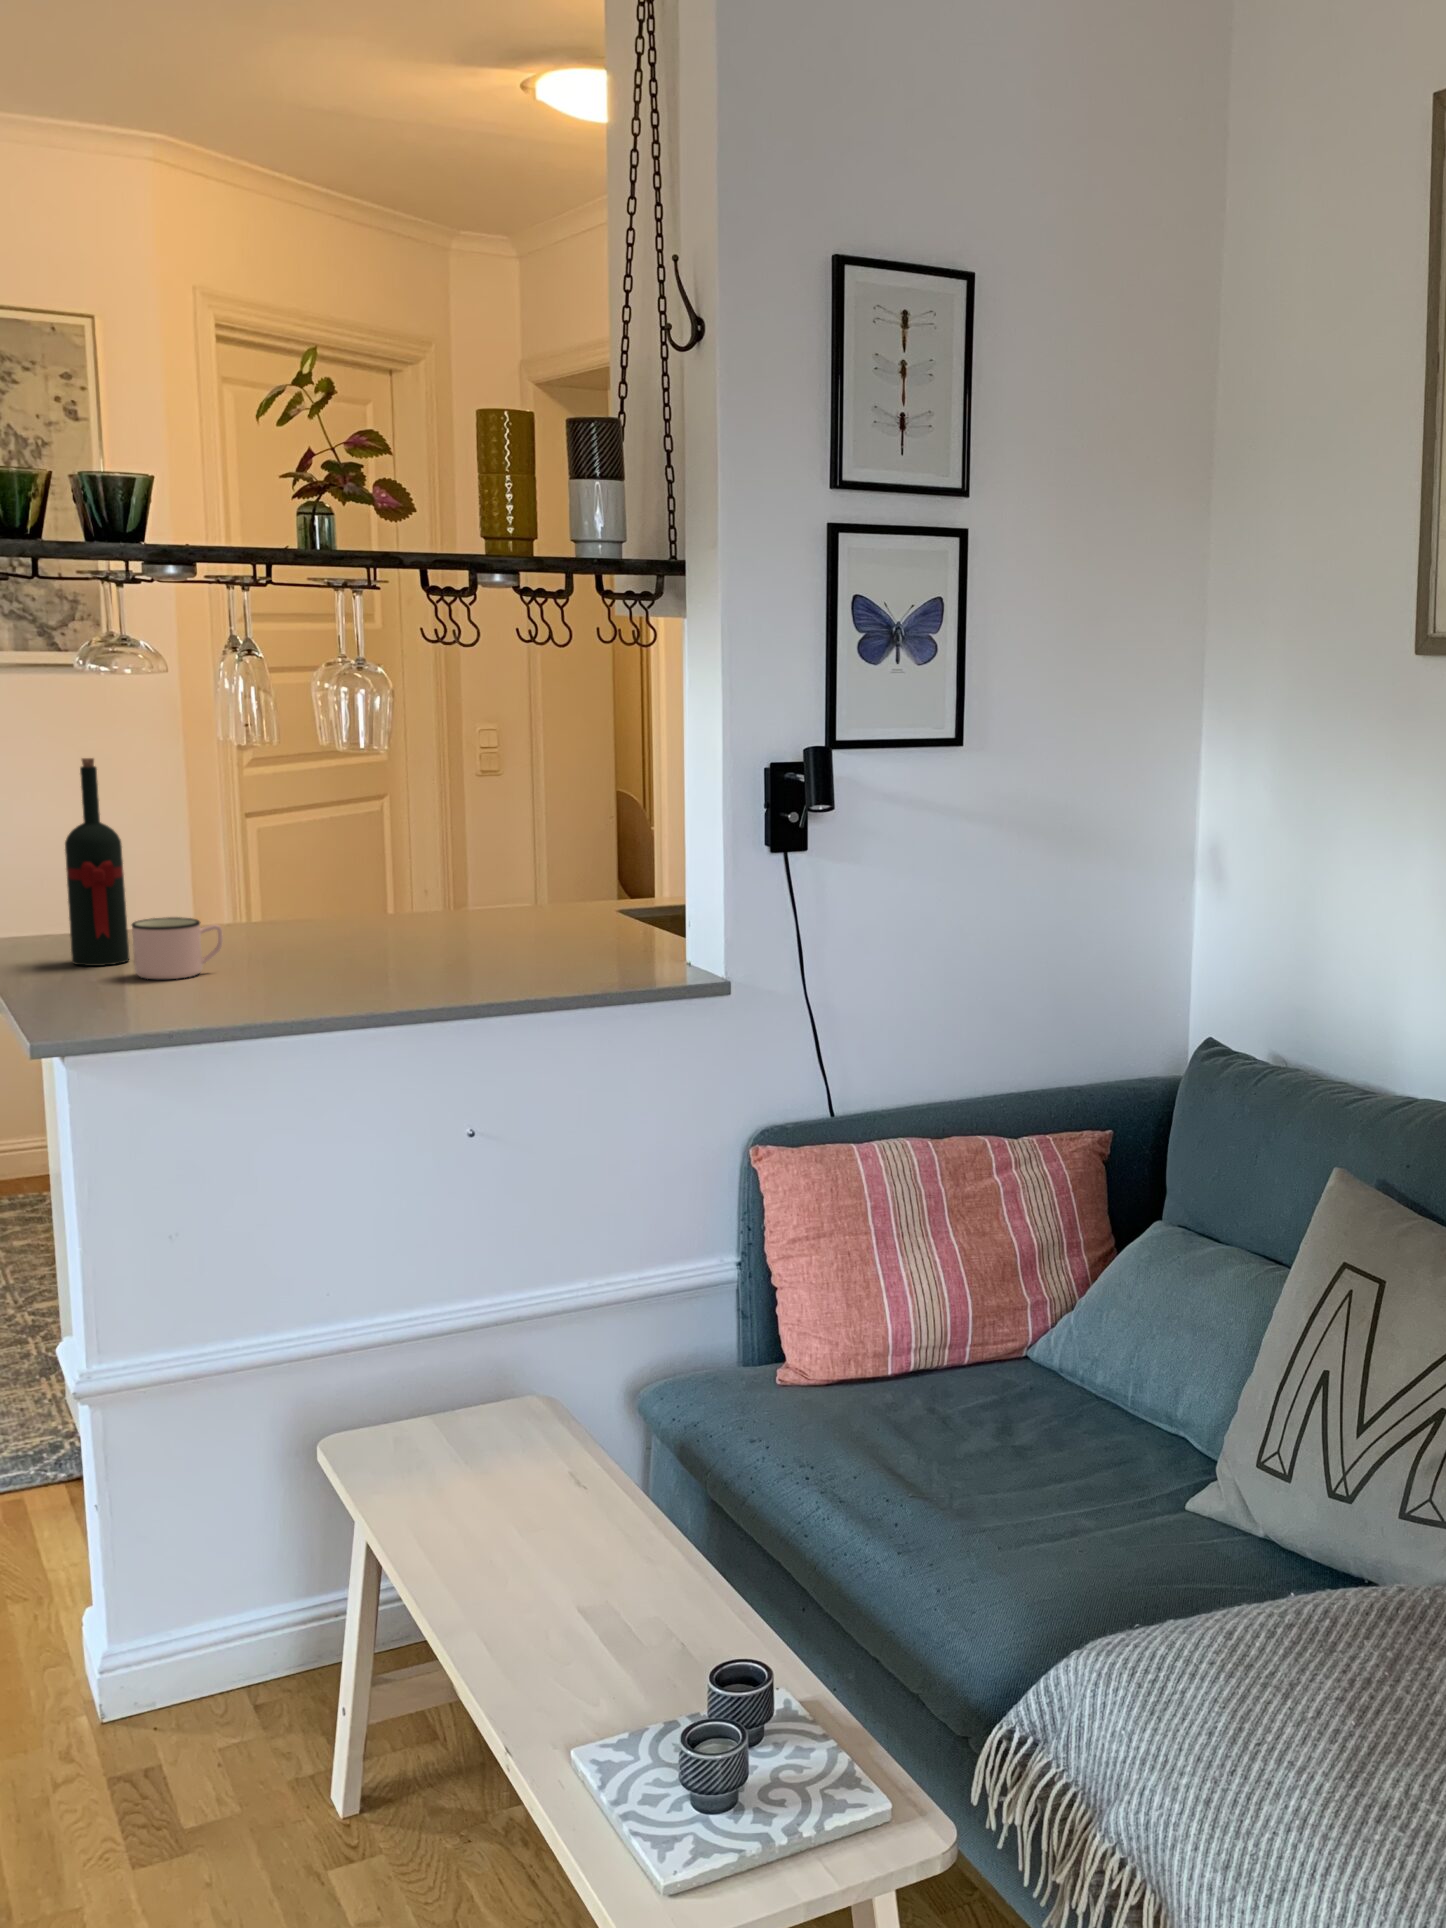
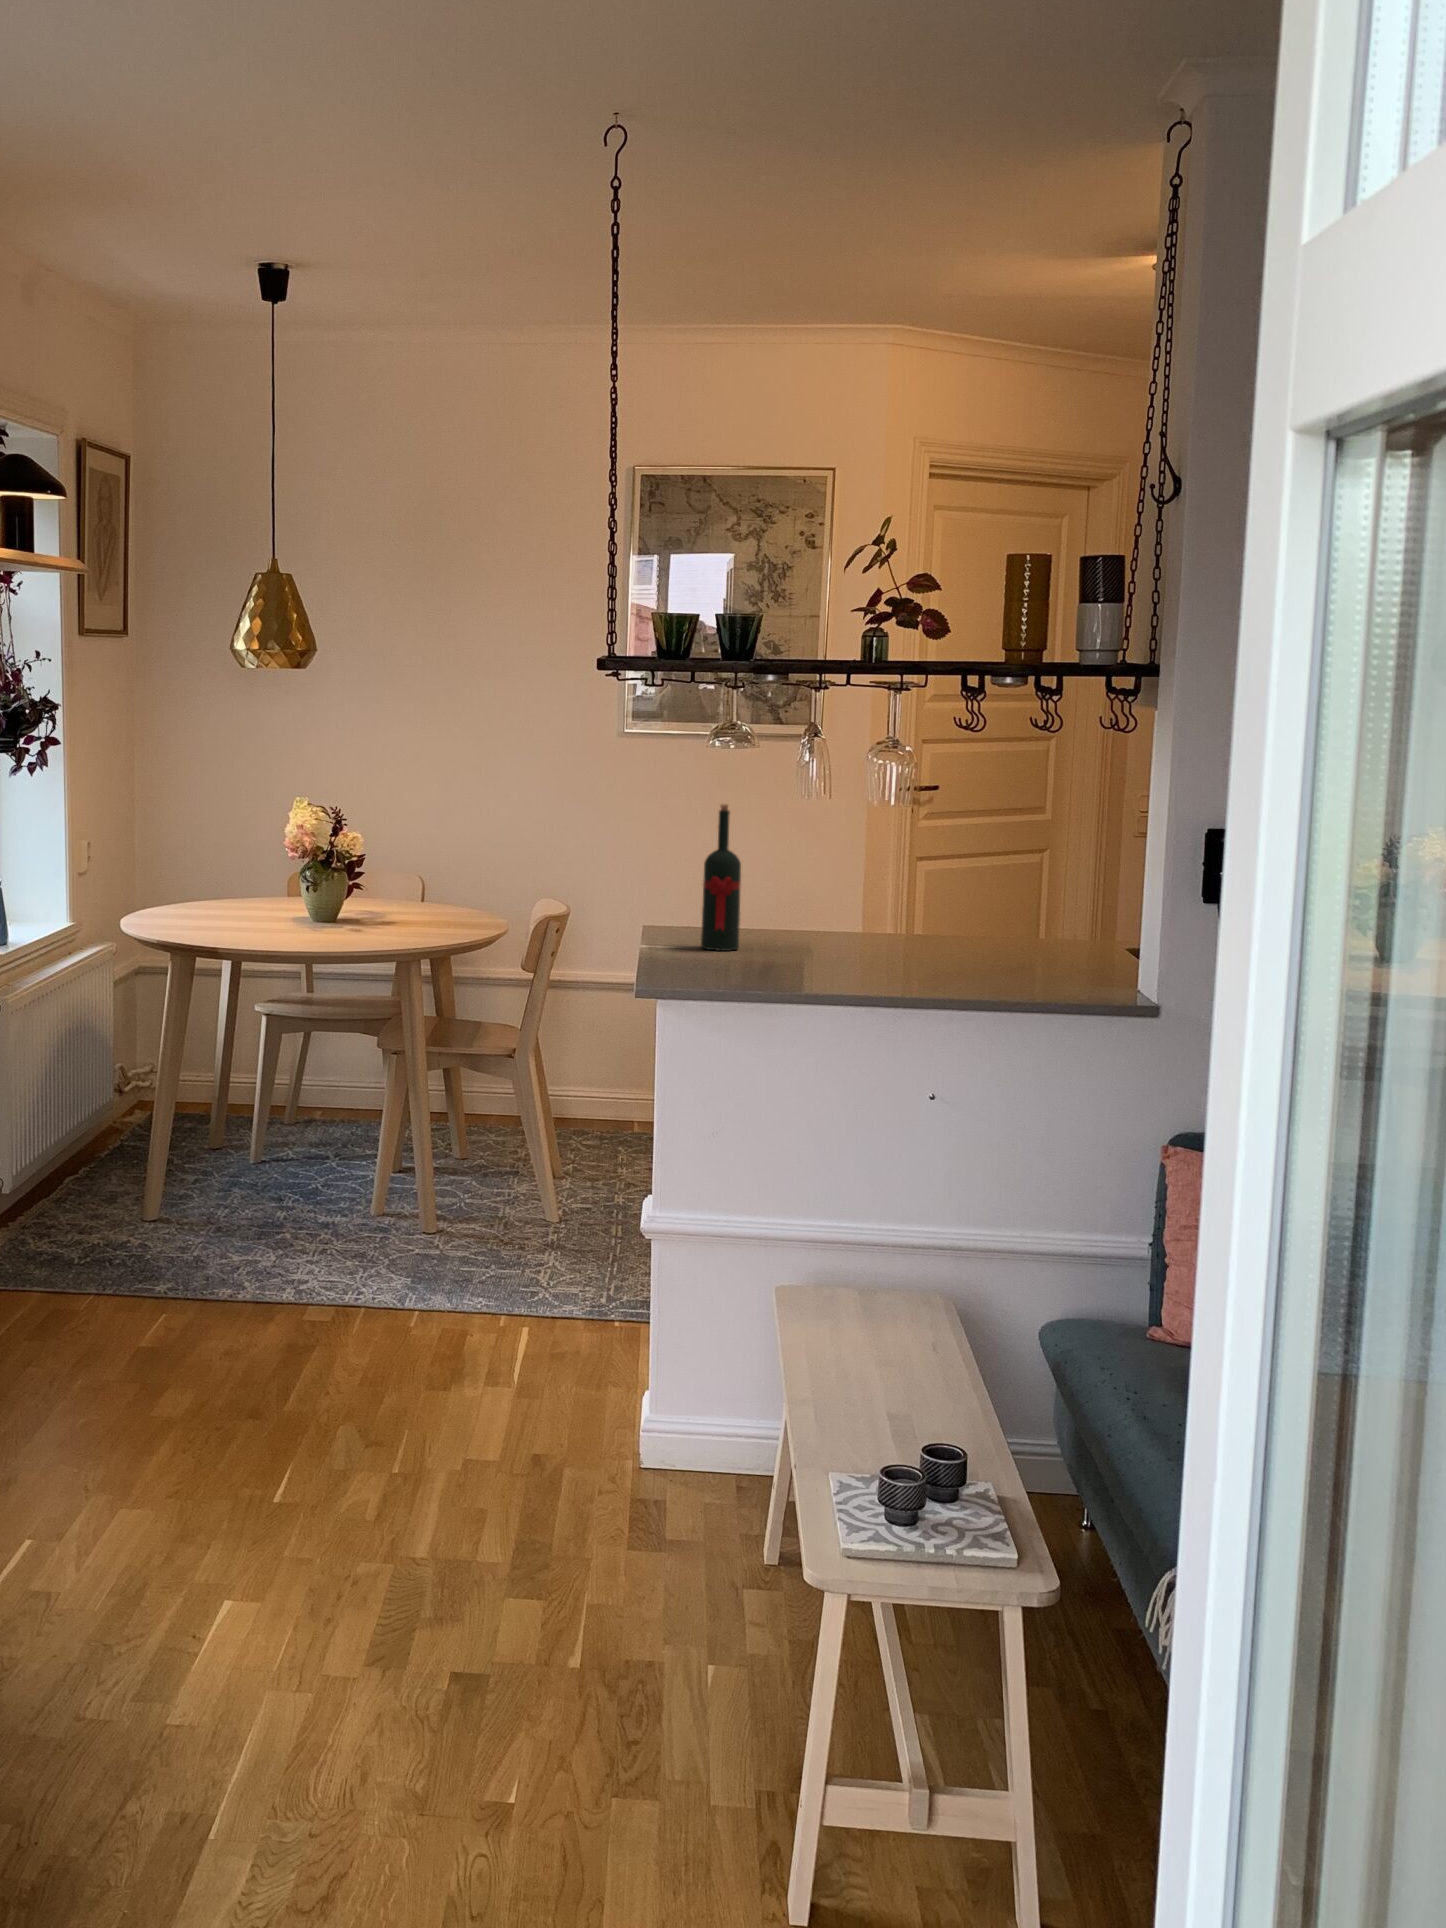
mug: present [132,917,223,979] -> none [733,919,794,963]

